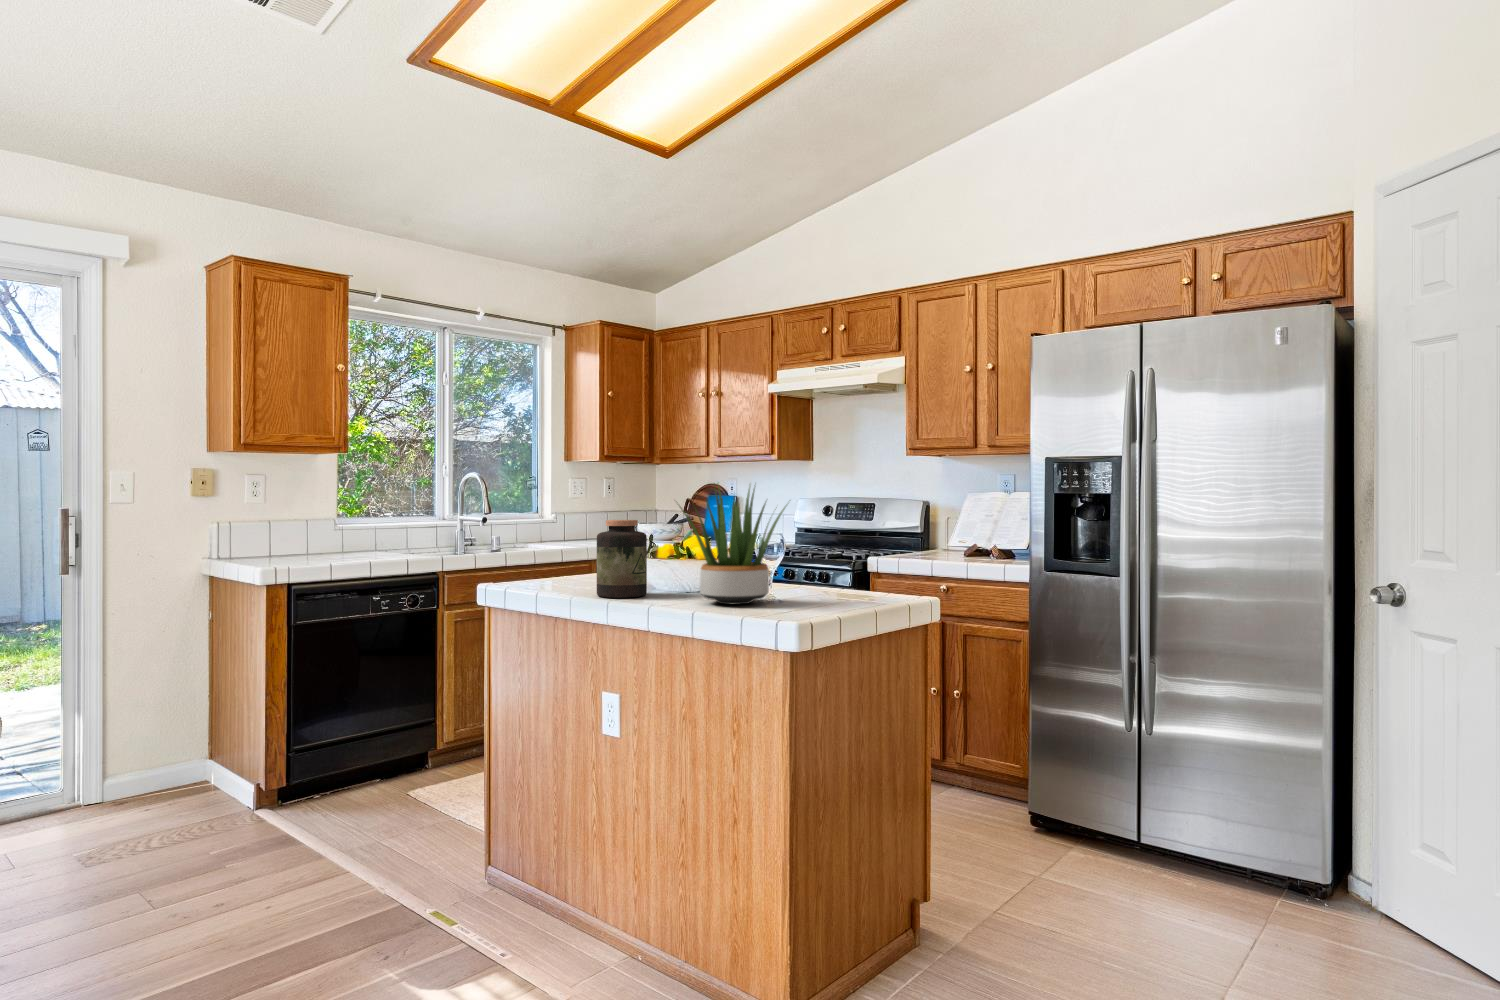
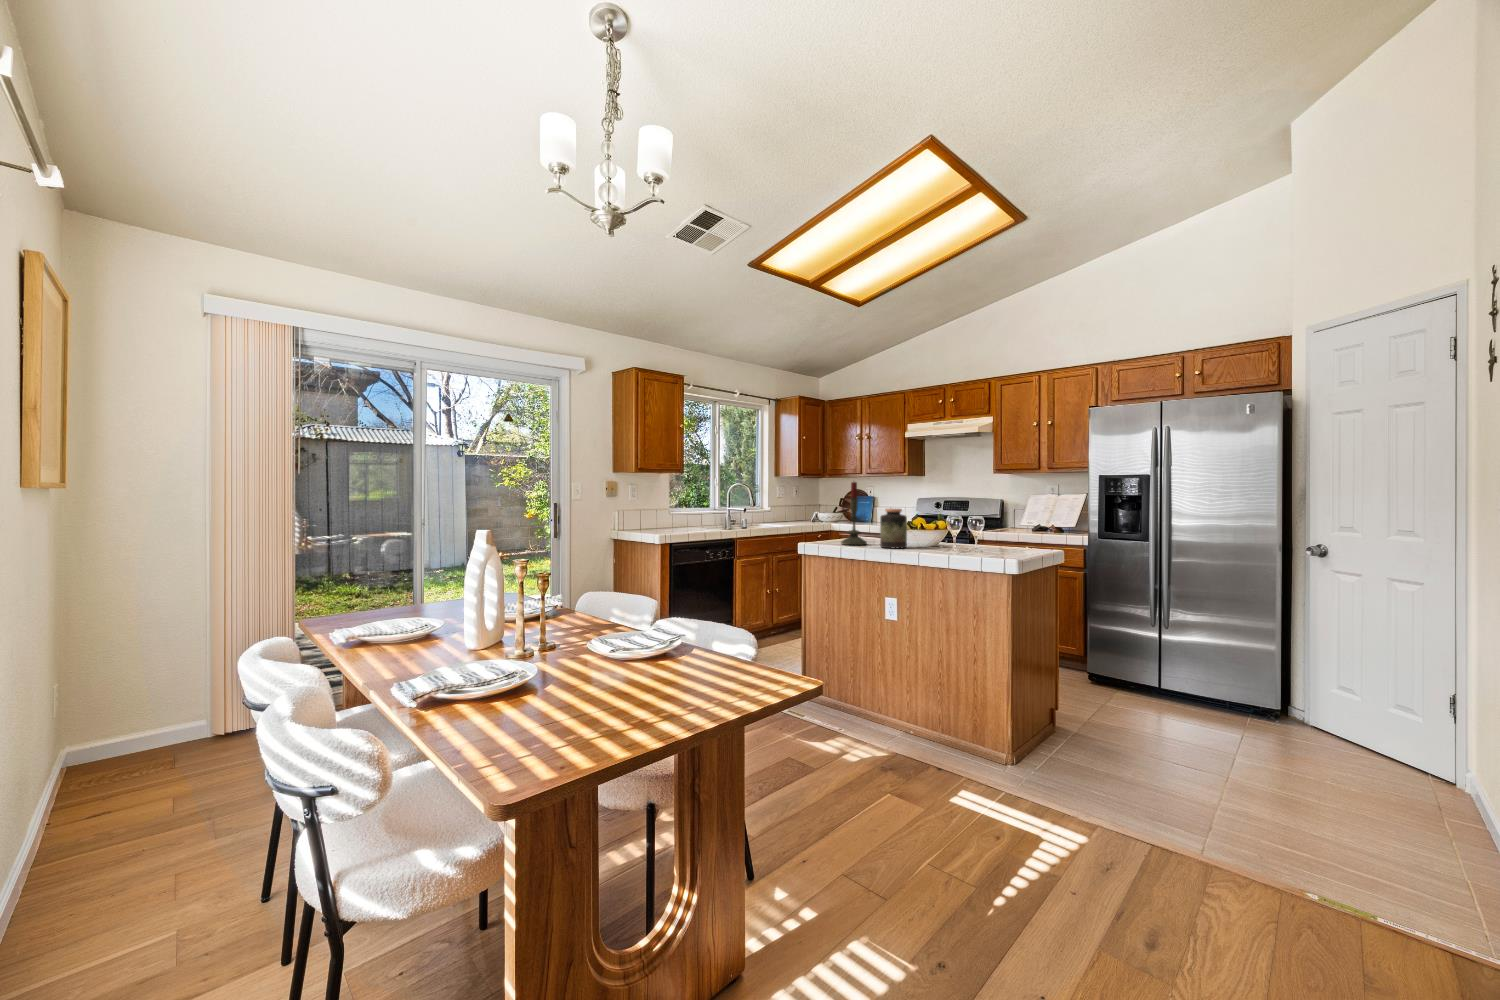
candle: none [540,465,589,591] -> present [841,482,867,545]
potted plant: present [680,487,785,604] -> none [935,489,988,552]

